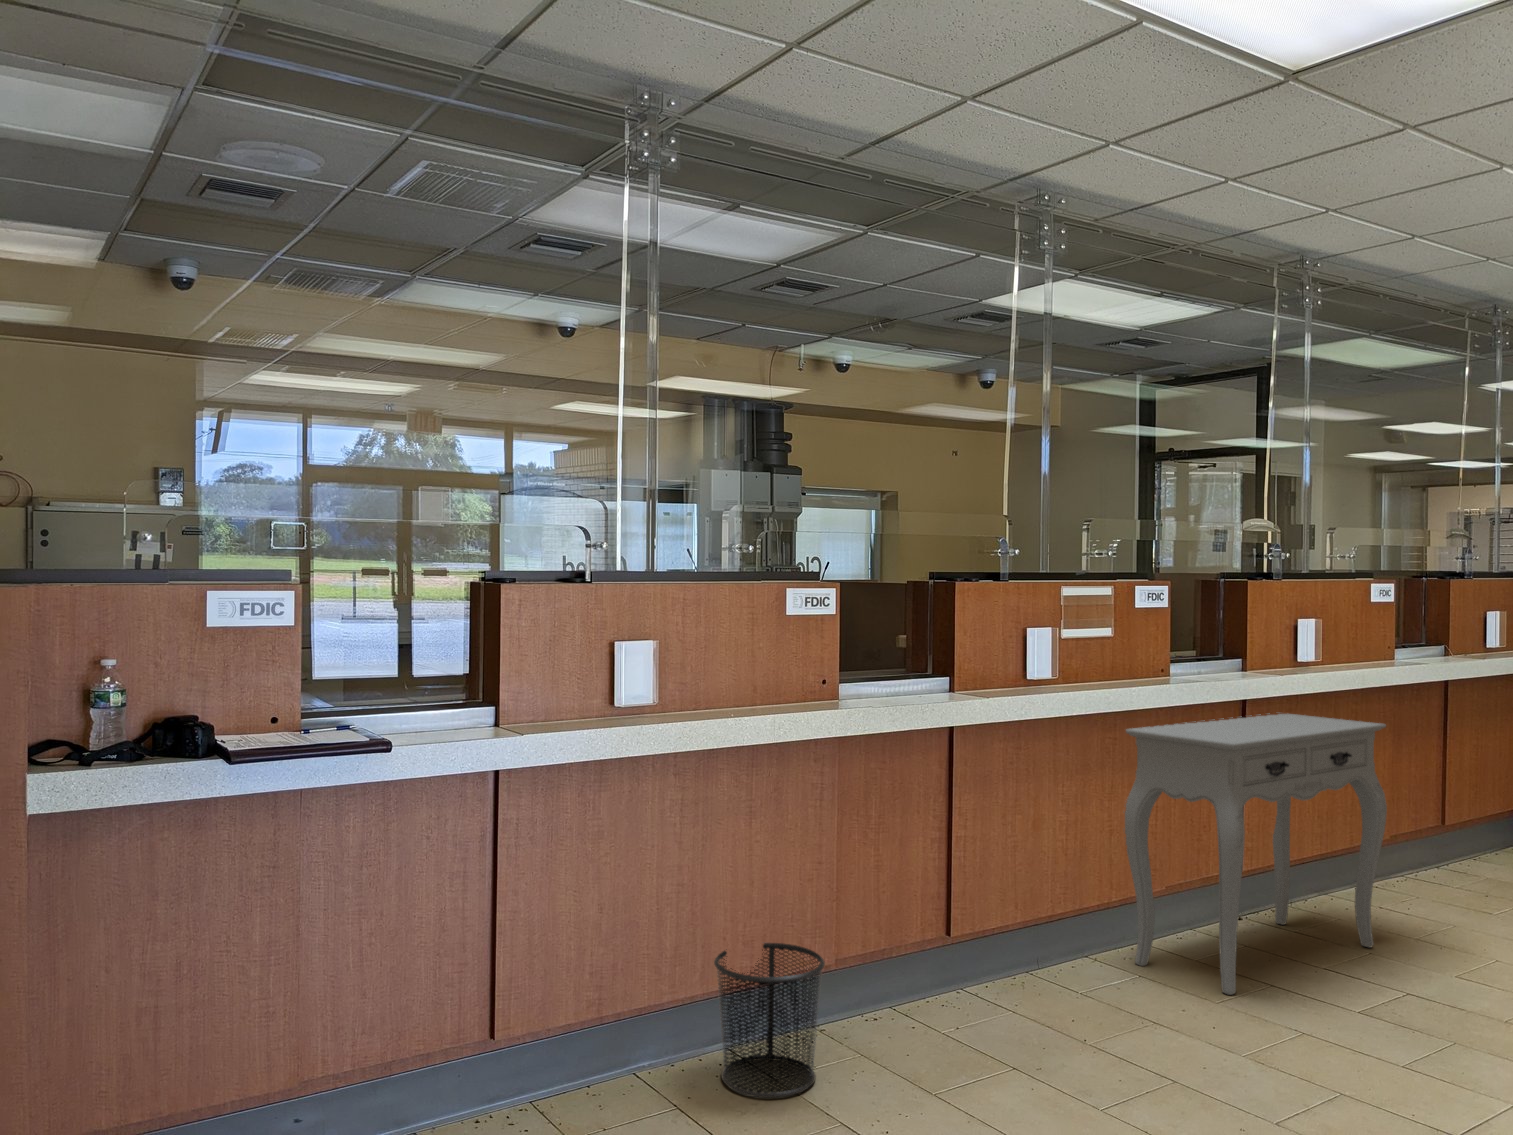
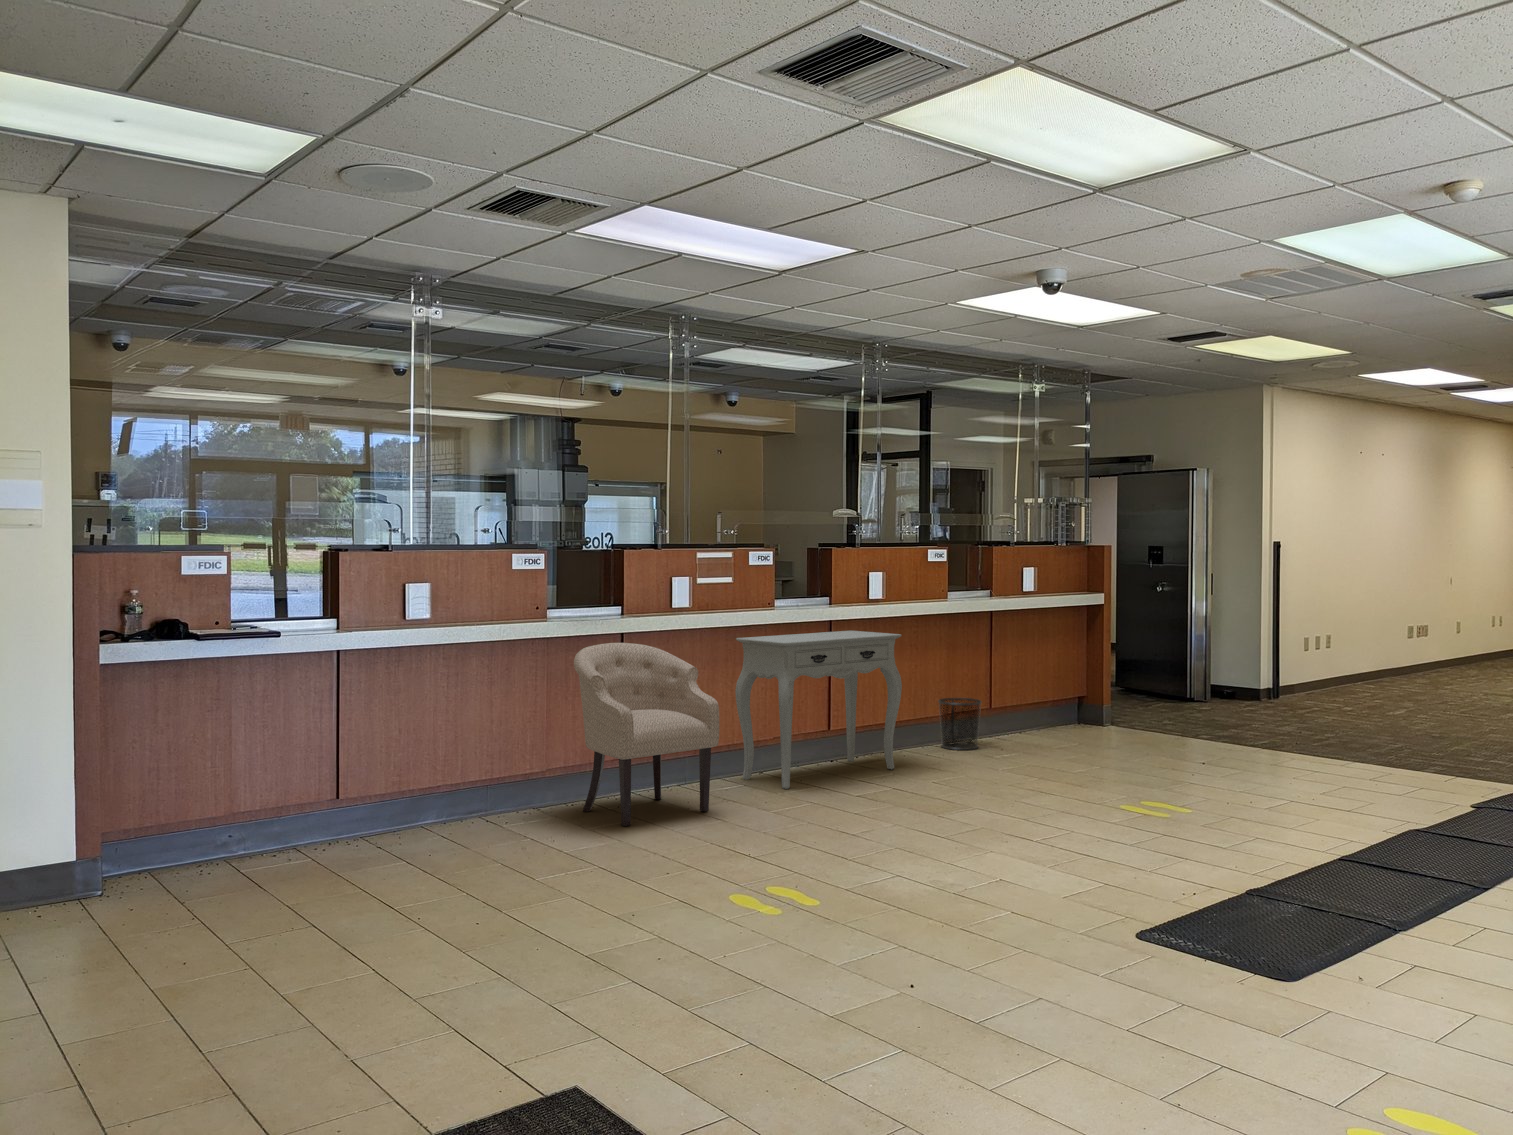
chair: none [893,743,1159,1101] -> present [574,643,719,826]
waste bin: present [714,943,825,1098] -> present [938,698,982,750]

